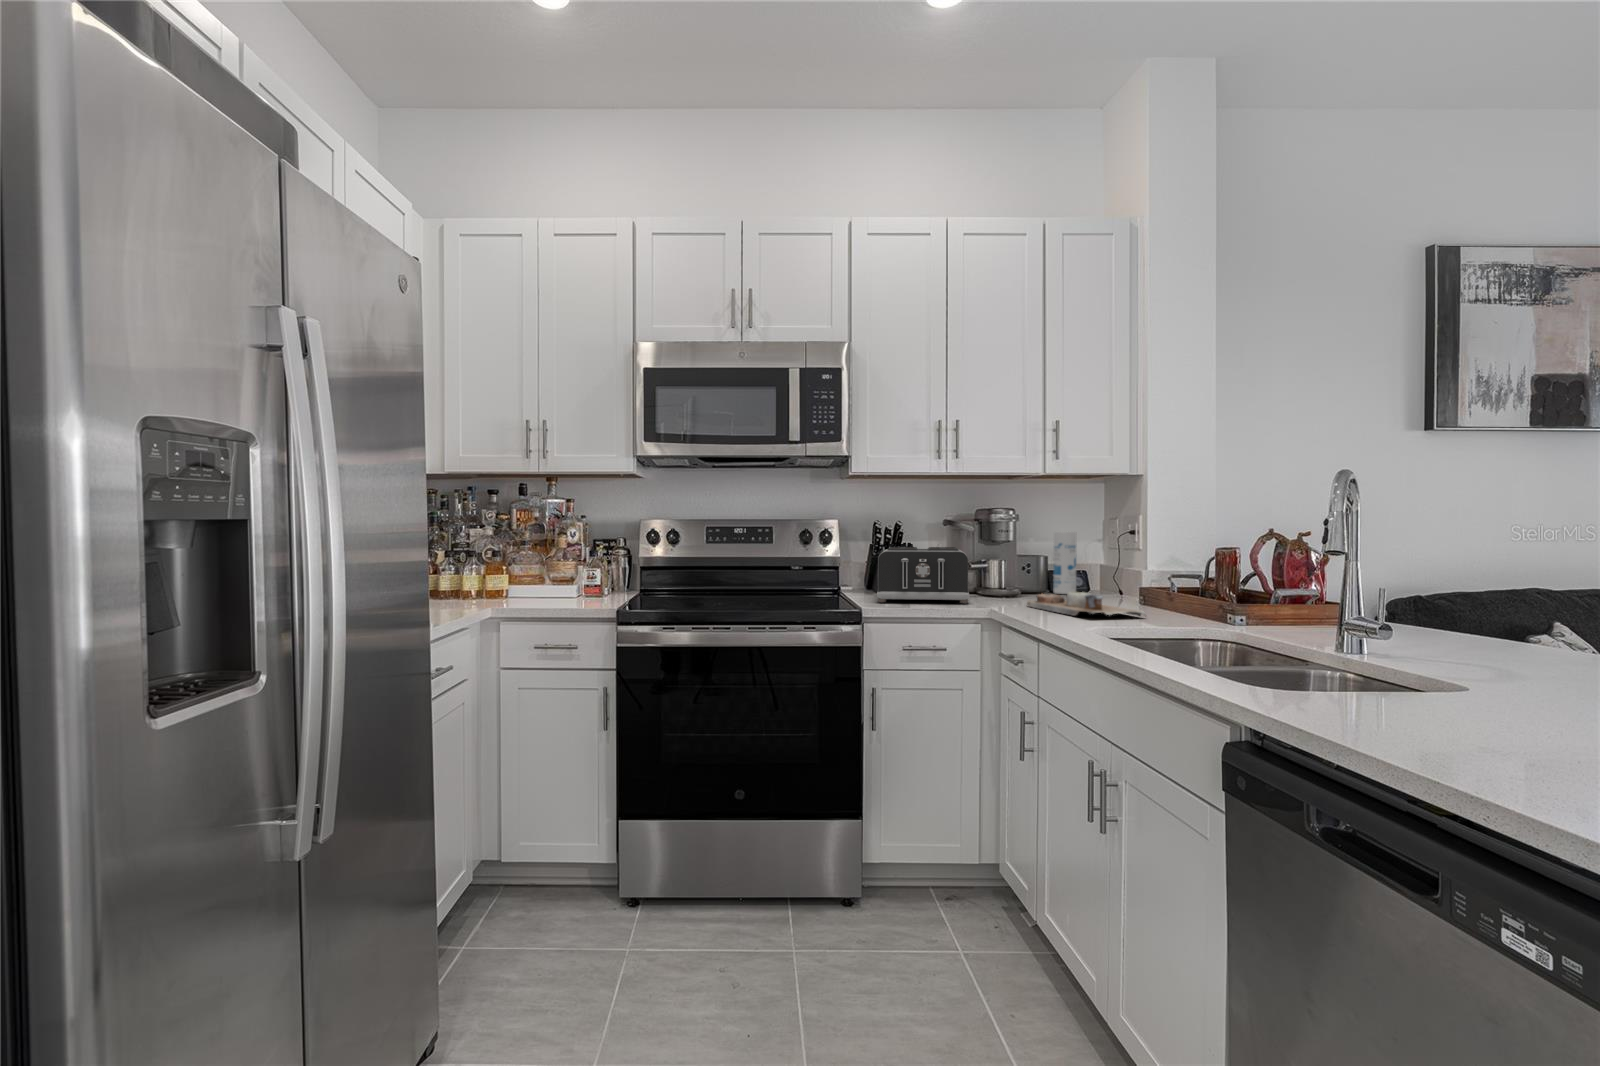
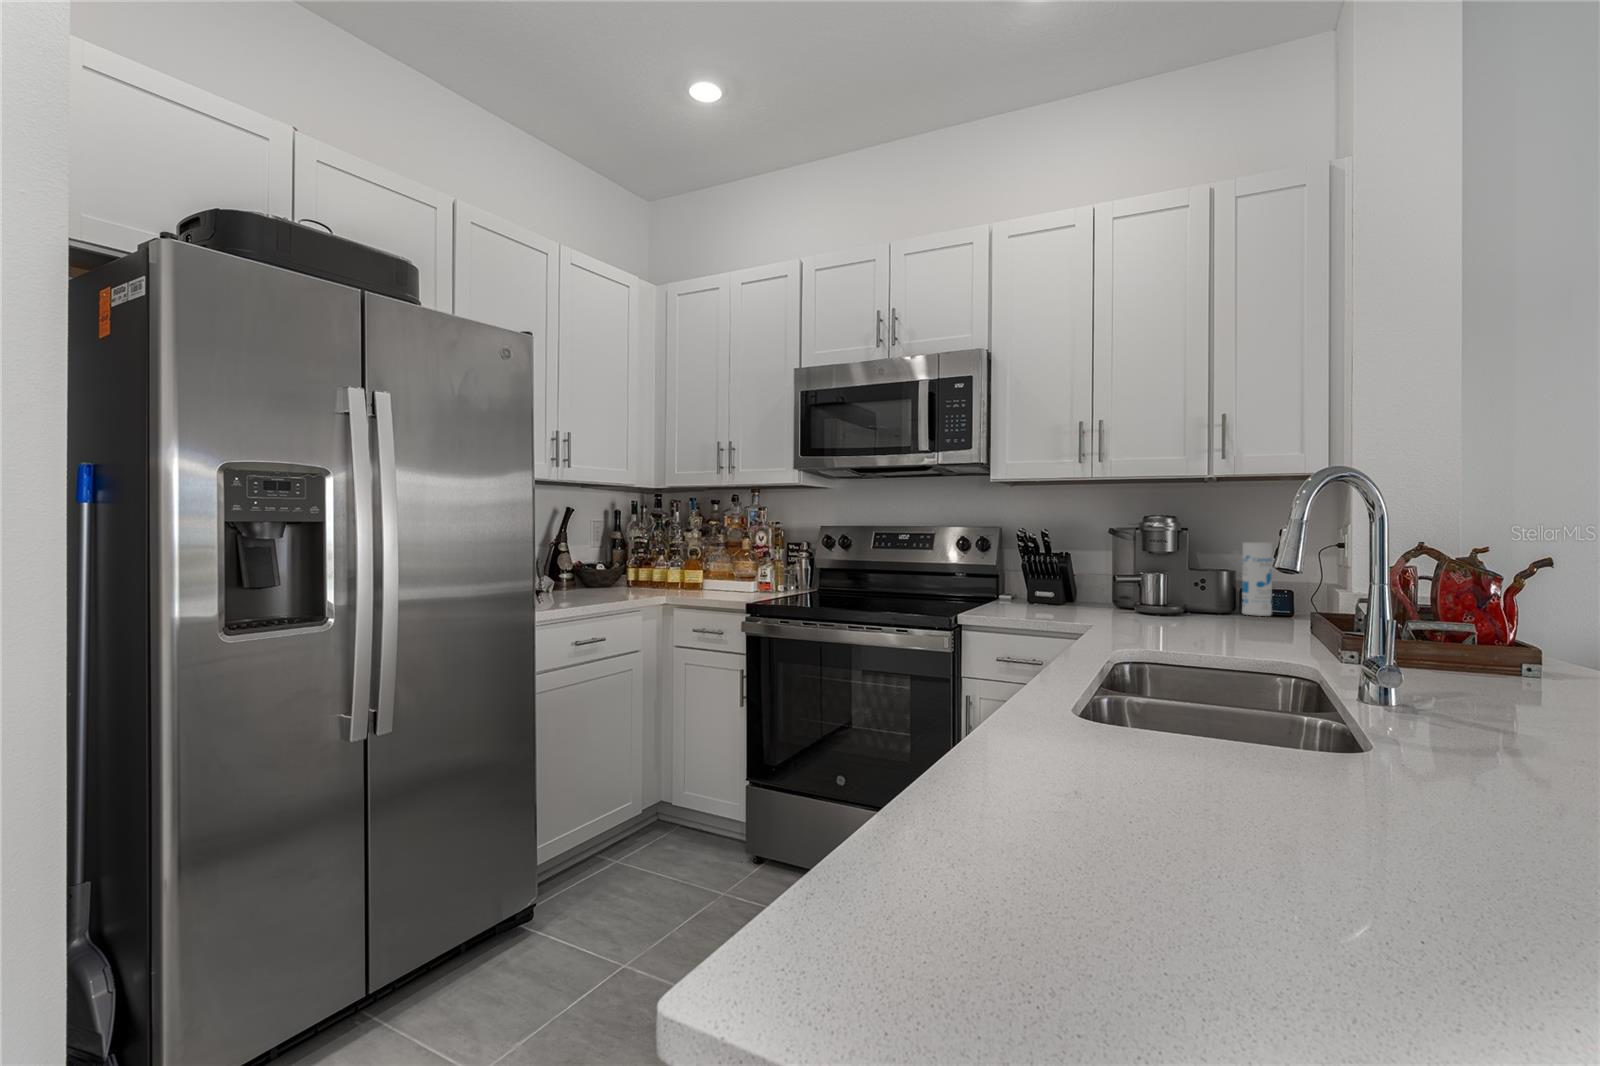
toaster: present [877,547,970,603] -> none [999,555,1122,616]
cutting board: present [1027,592,1146,616] -> none [1155,609,1266,645]

